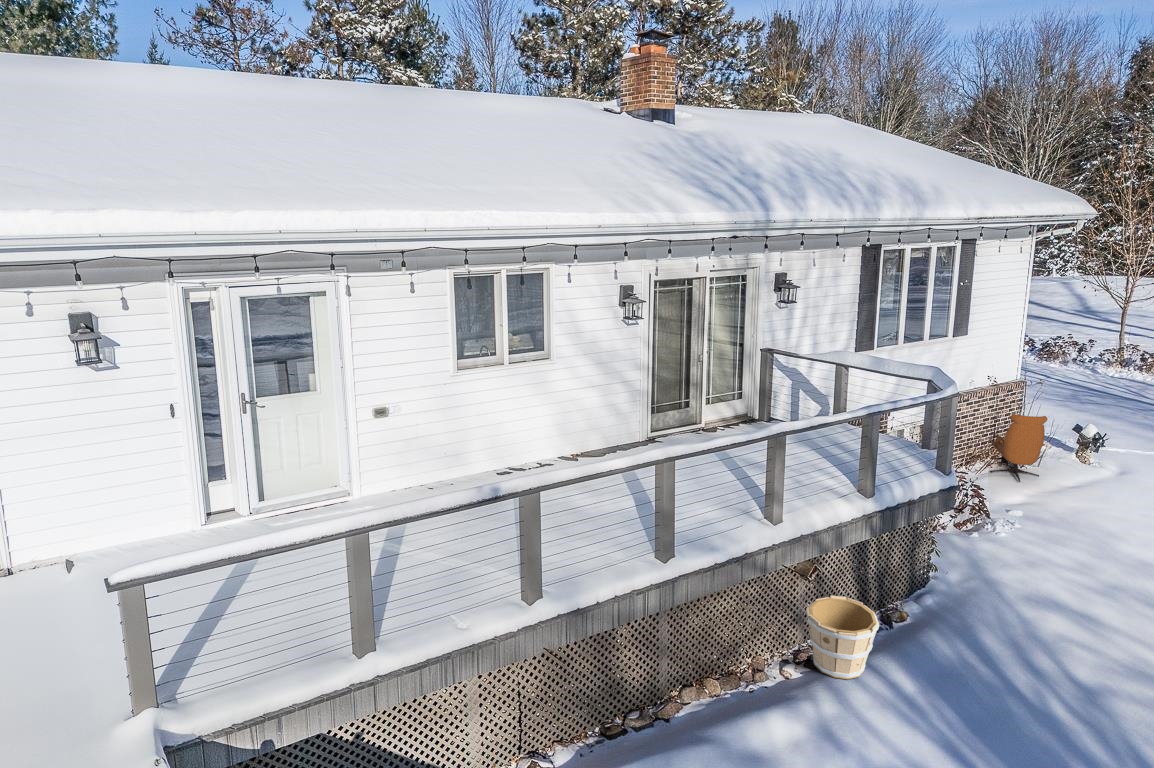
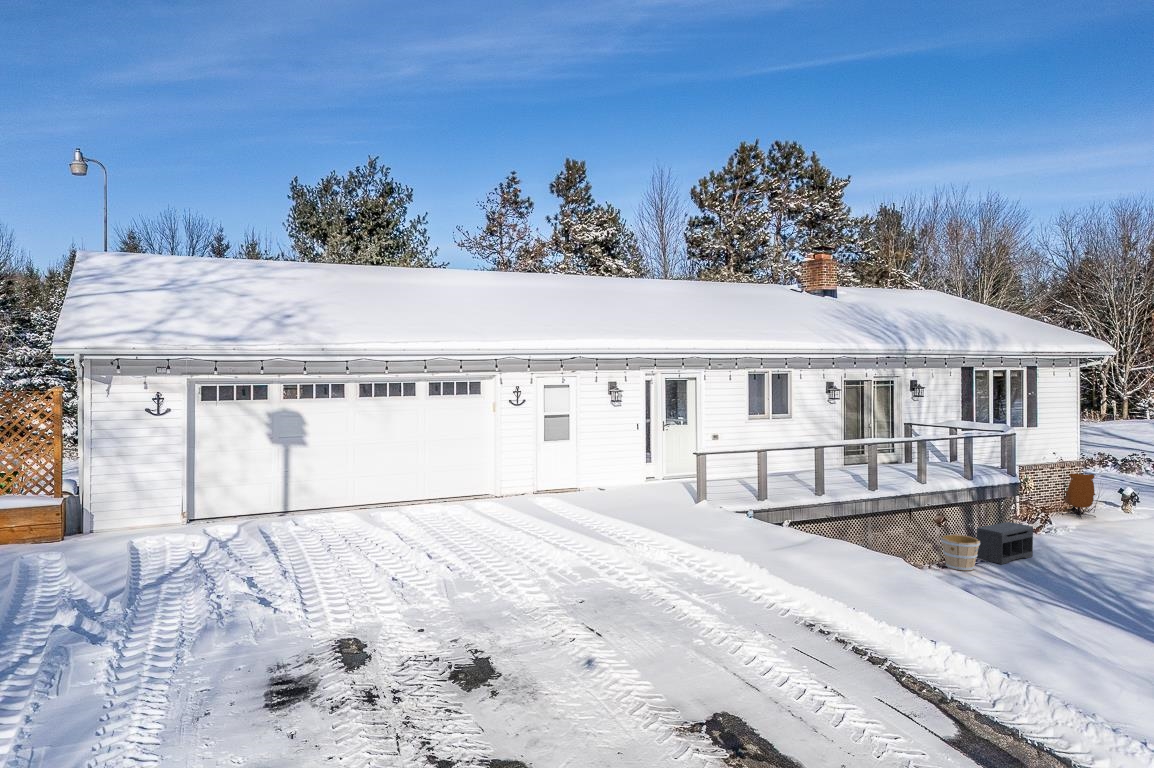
bench: none [868,542,969,644] -> present [977,522,1033,564]

